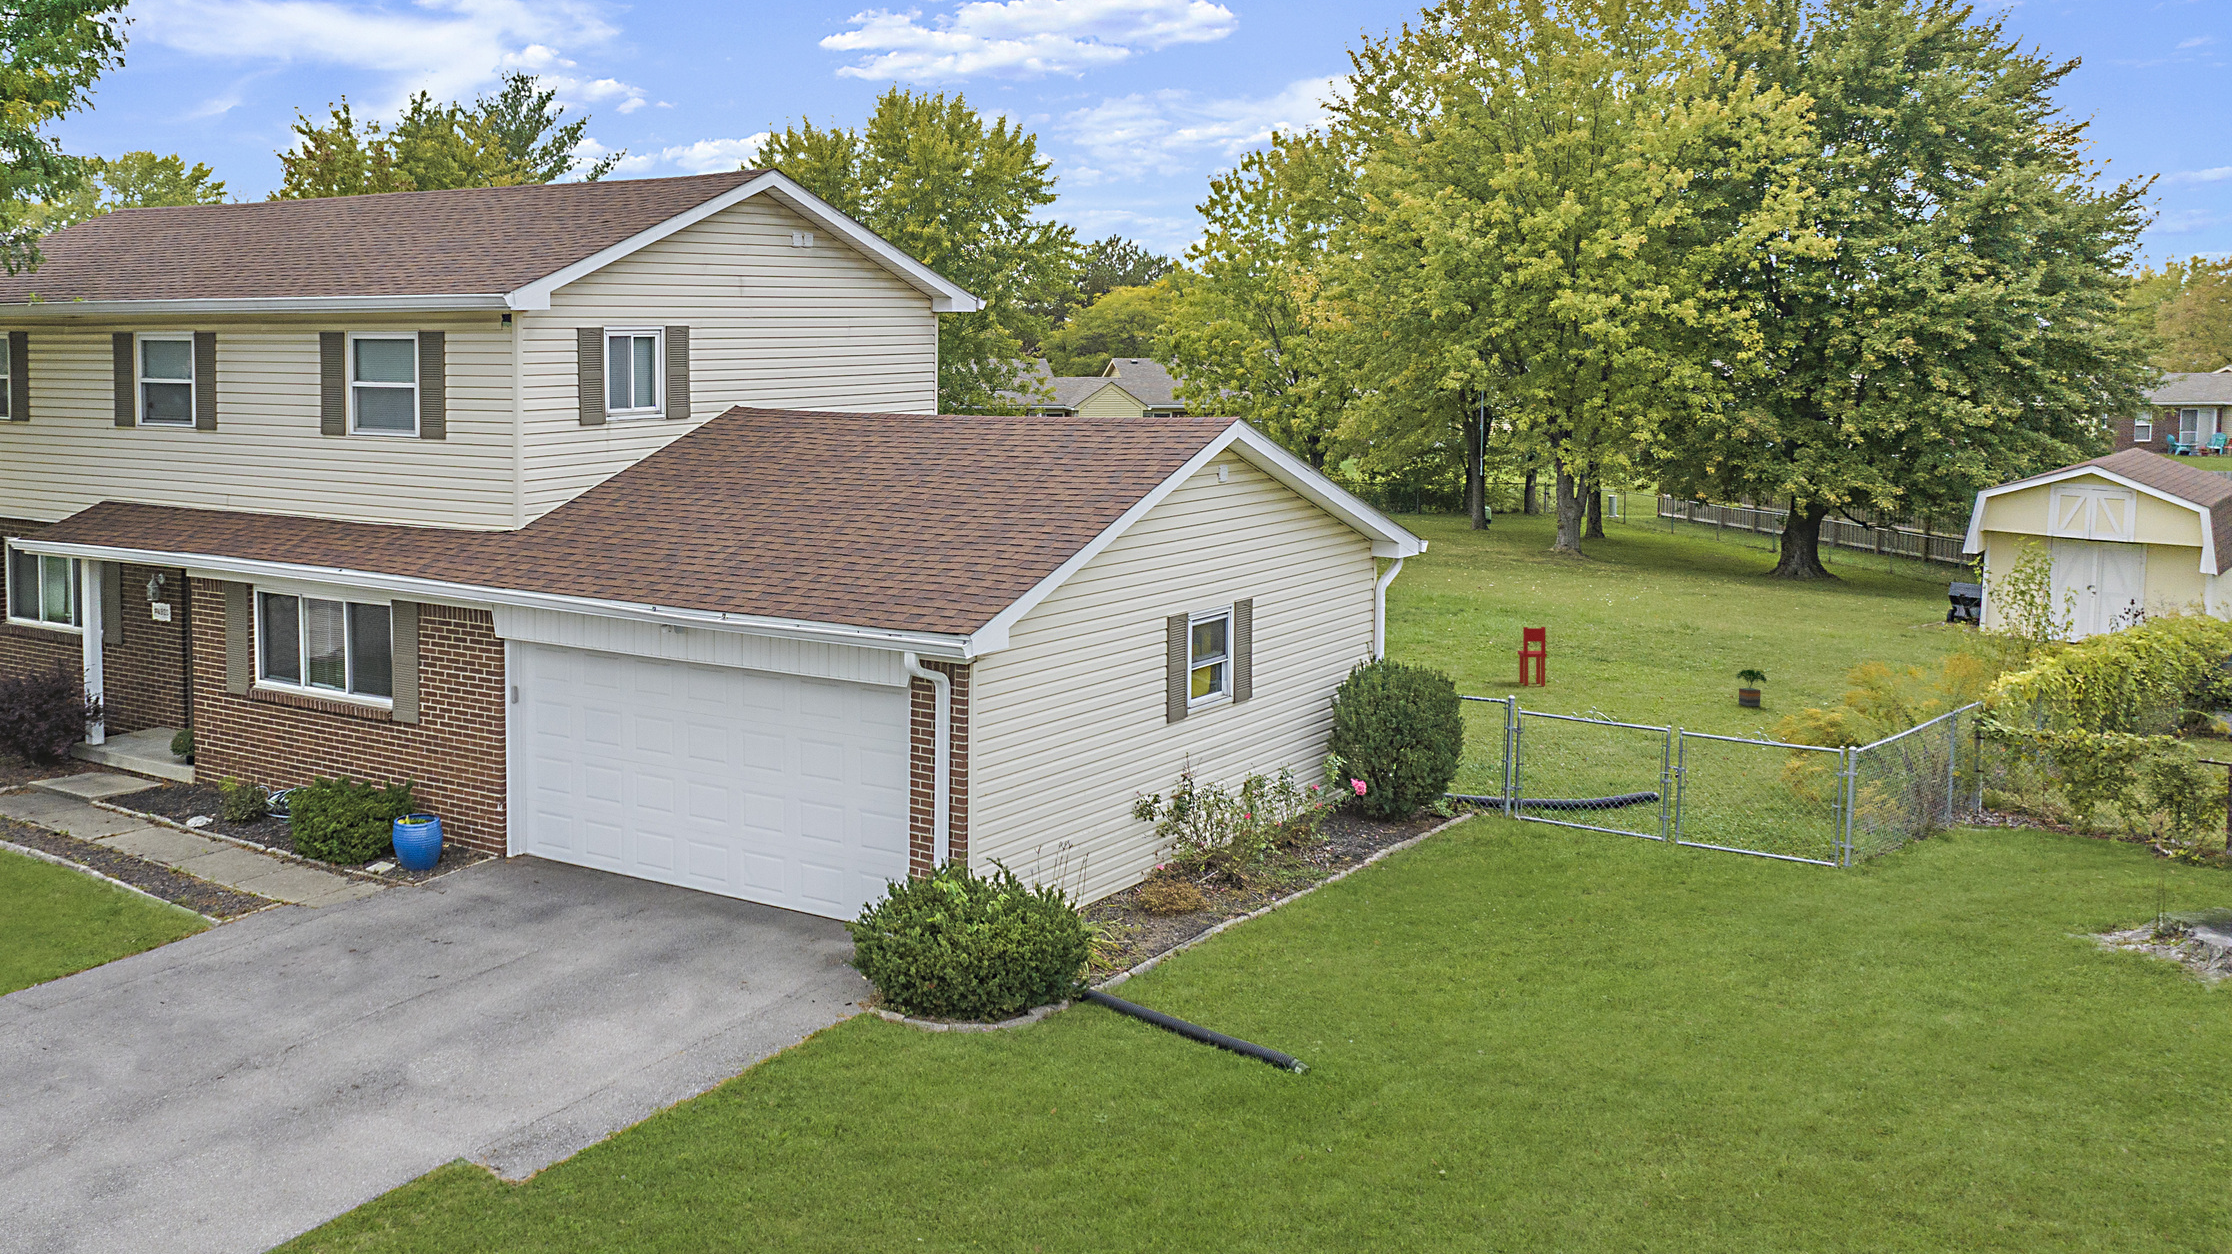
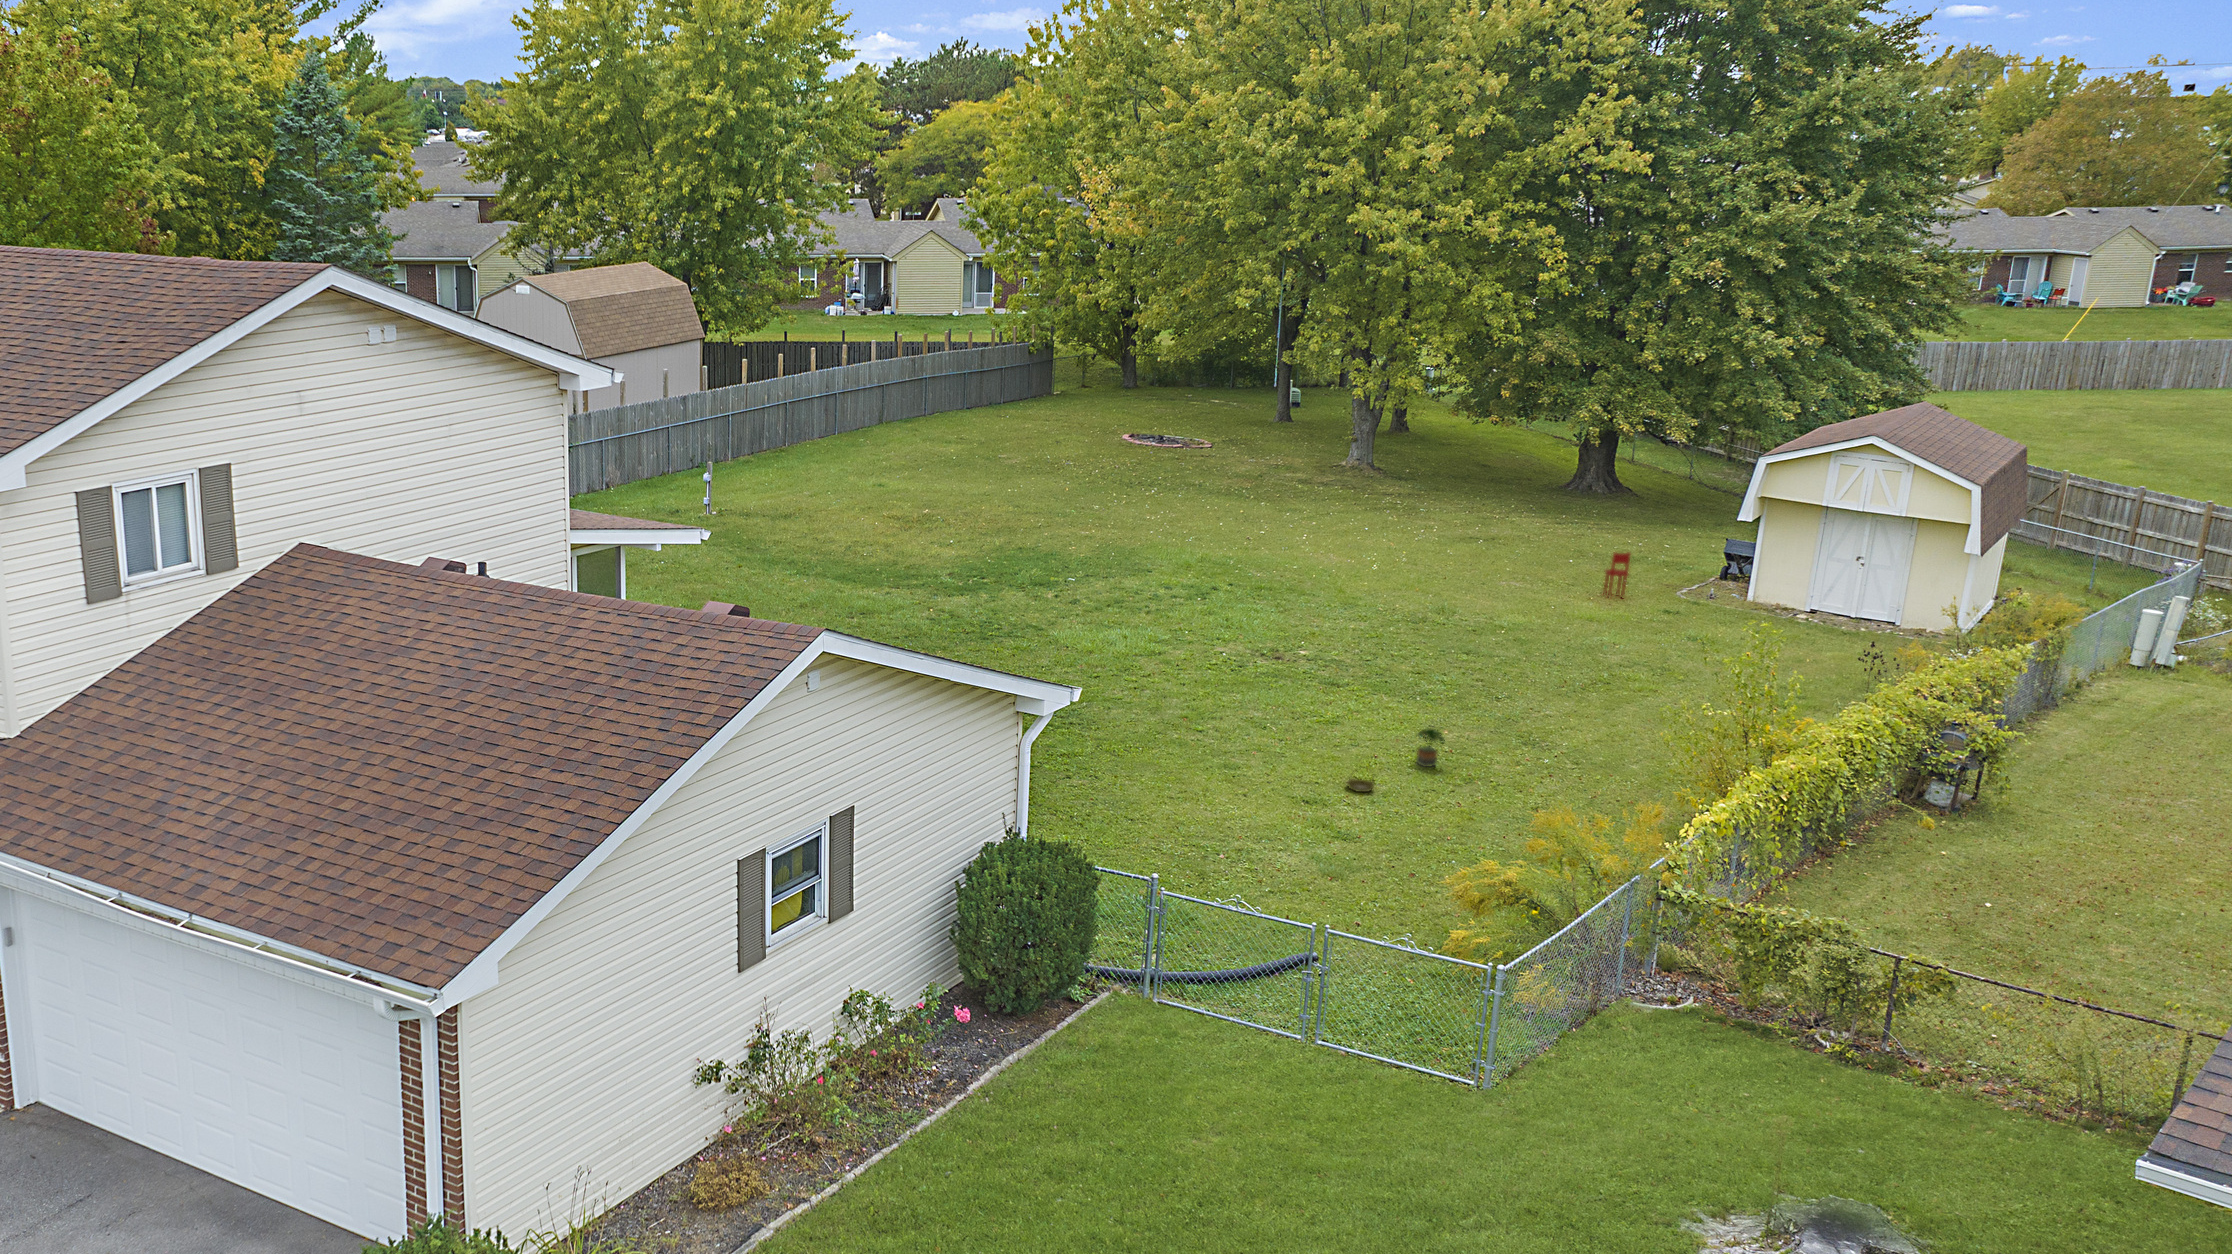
chair: present [1518,627,1547,686] -> present [1603,552,1630,597]
basket: none [1679,694,1709,718] -> present [1347,768,1374,792]

